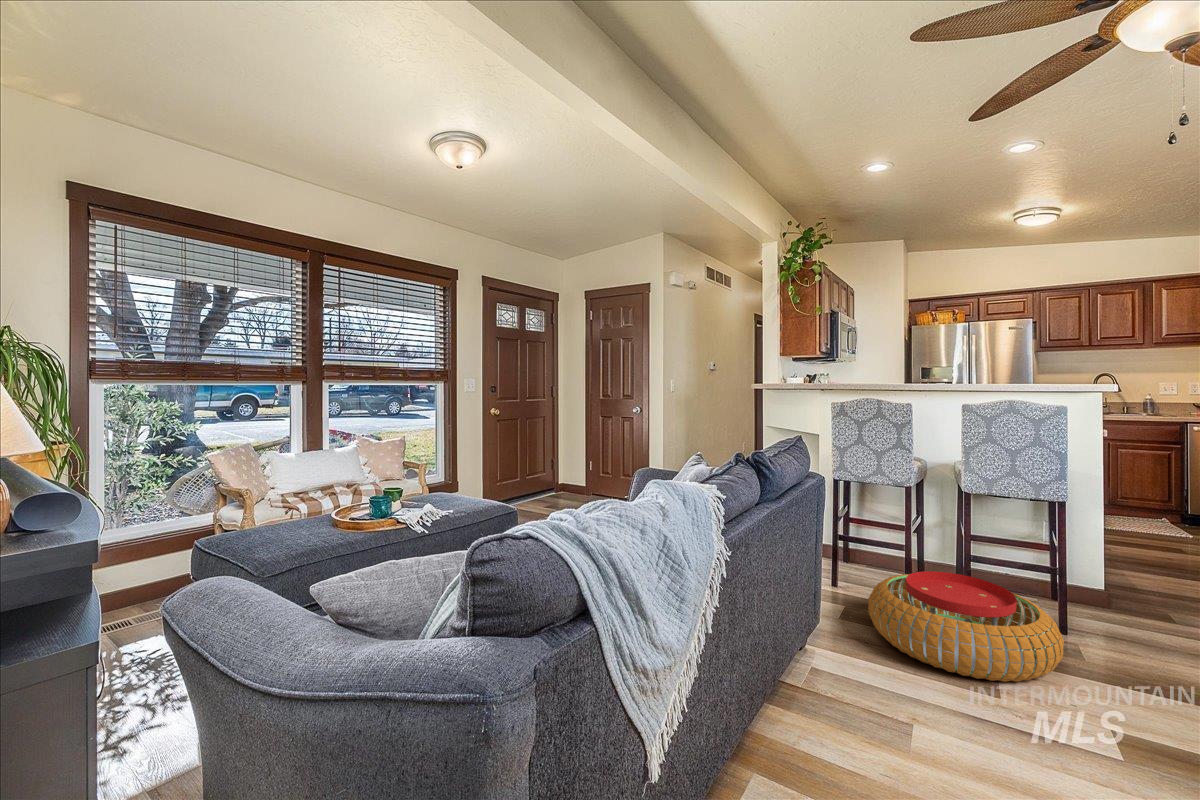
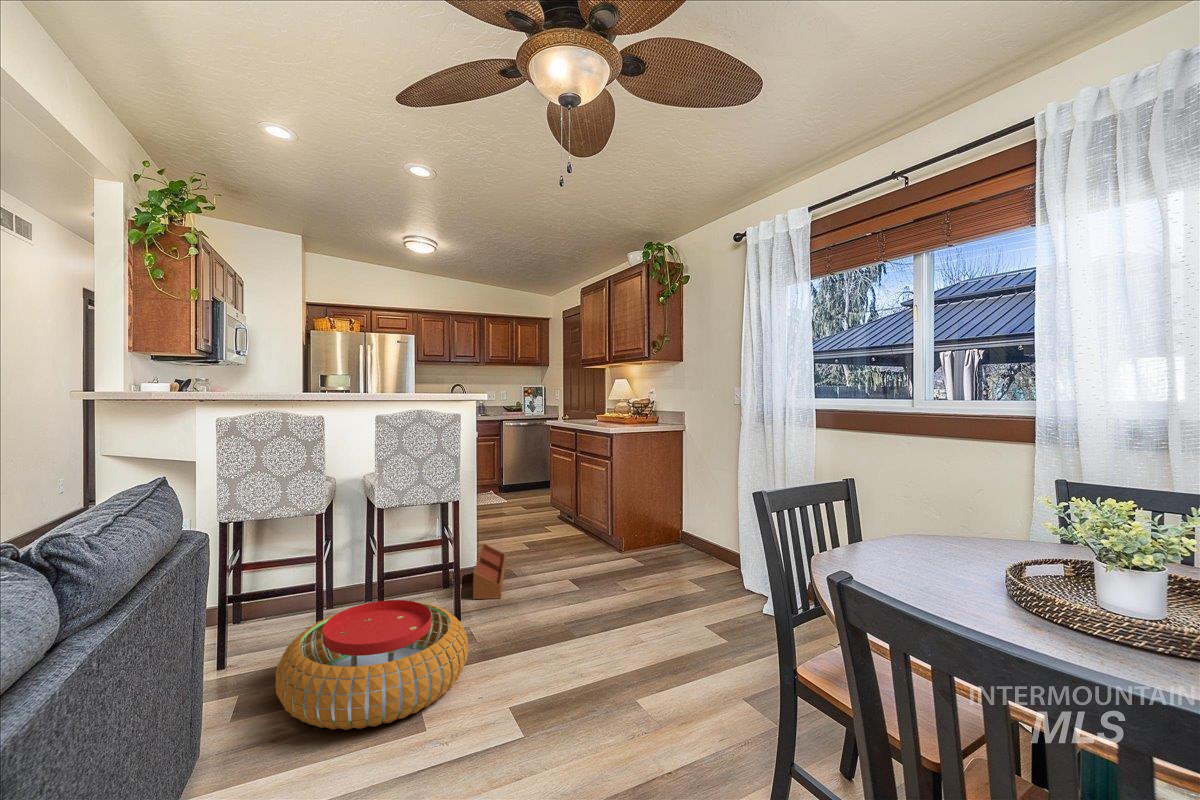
storage bin: none [1089,564,1156,631] -> present [473,544,506,599]

